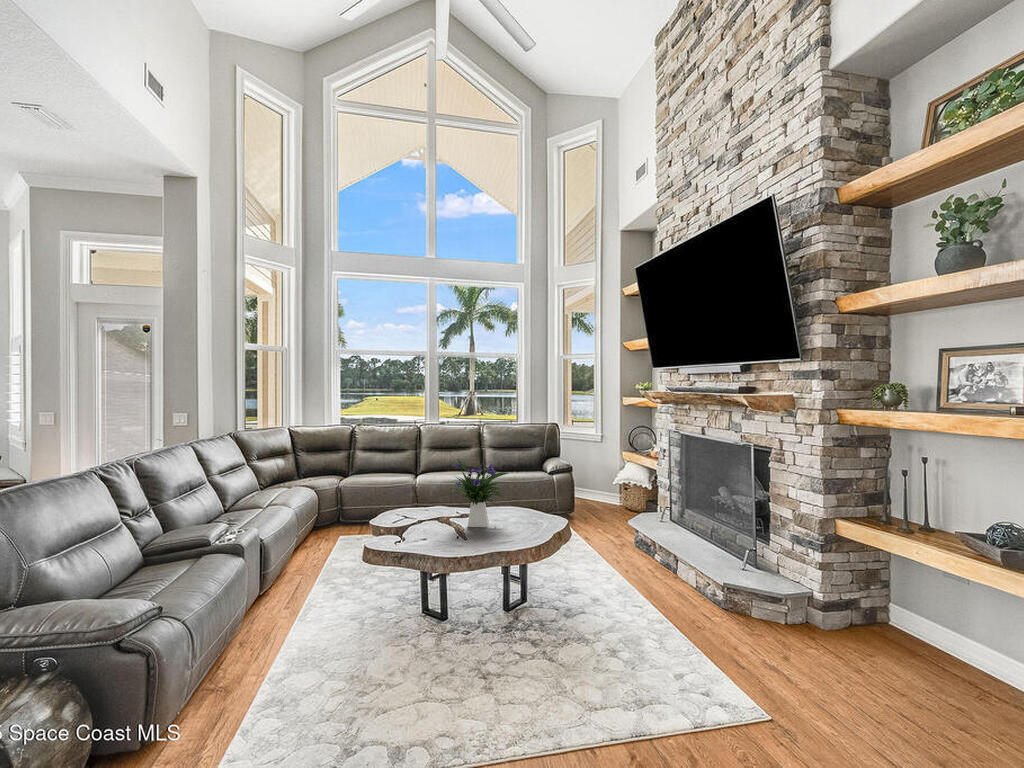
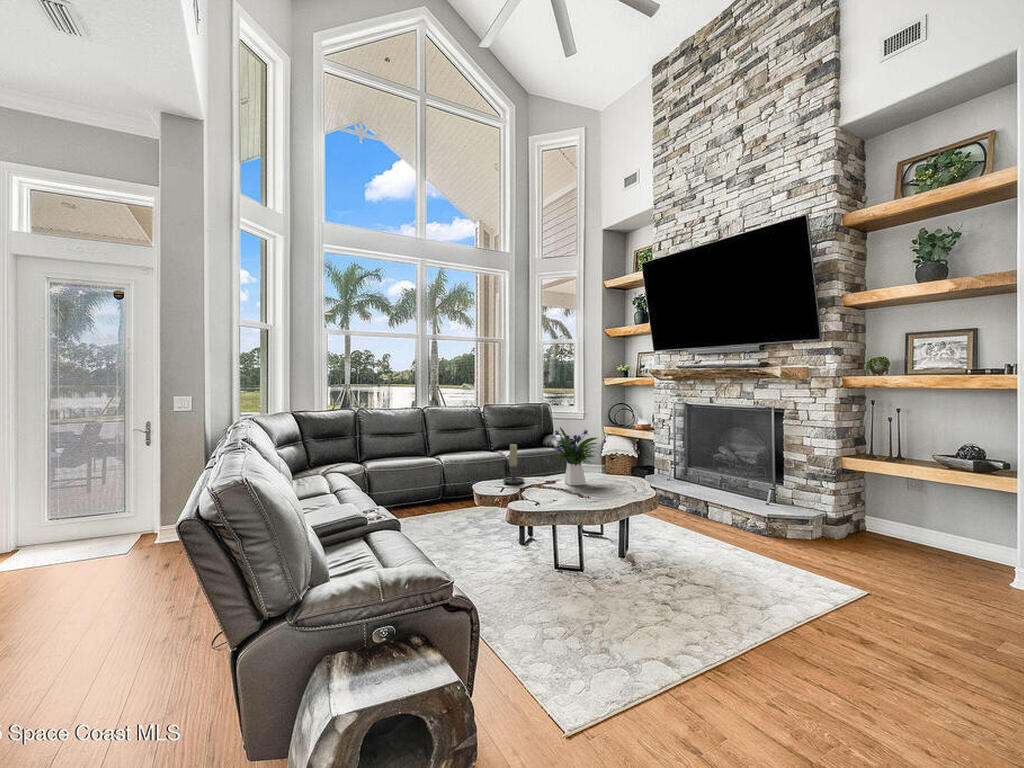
candle holder: none [411,474,434,519] -> present [503,444,524,484]

